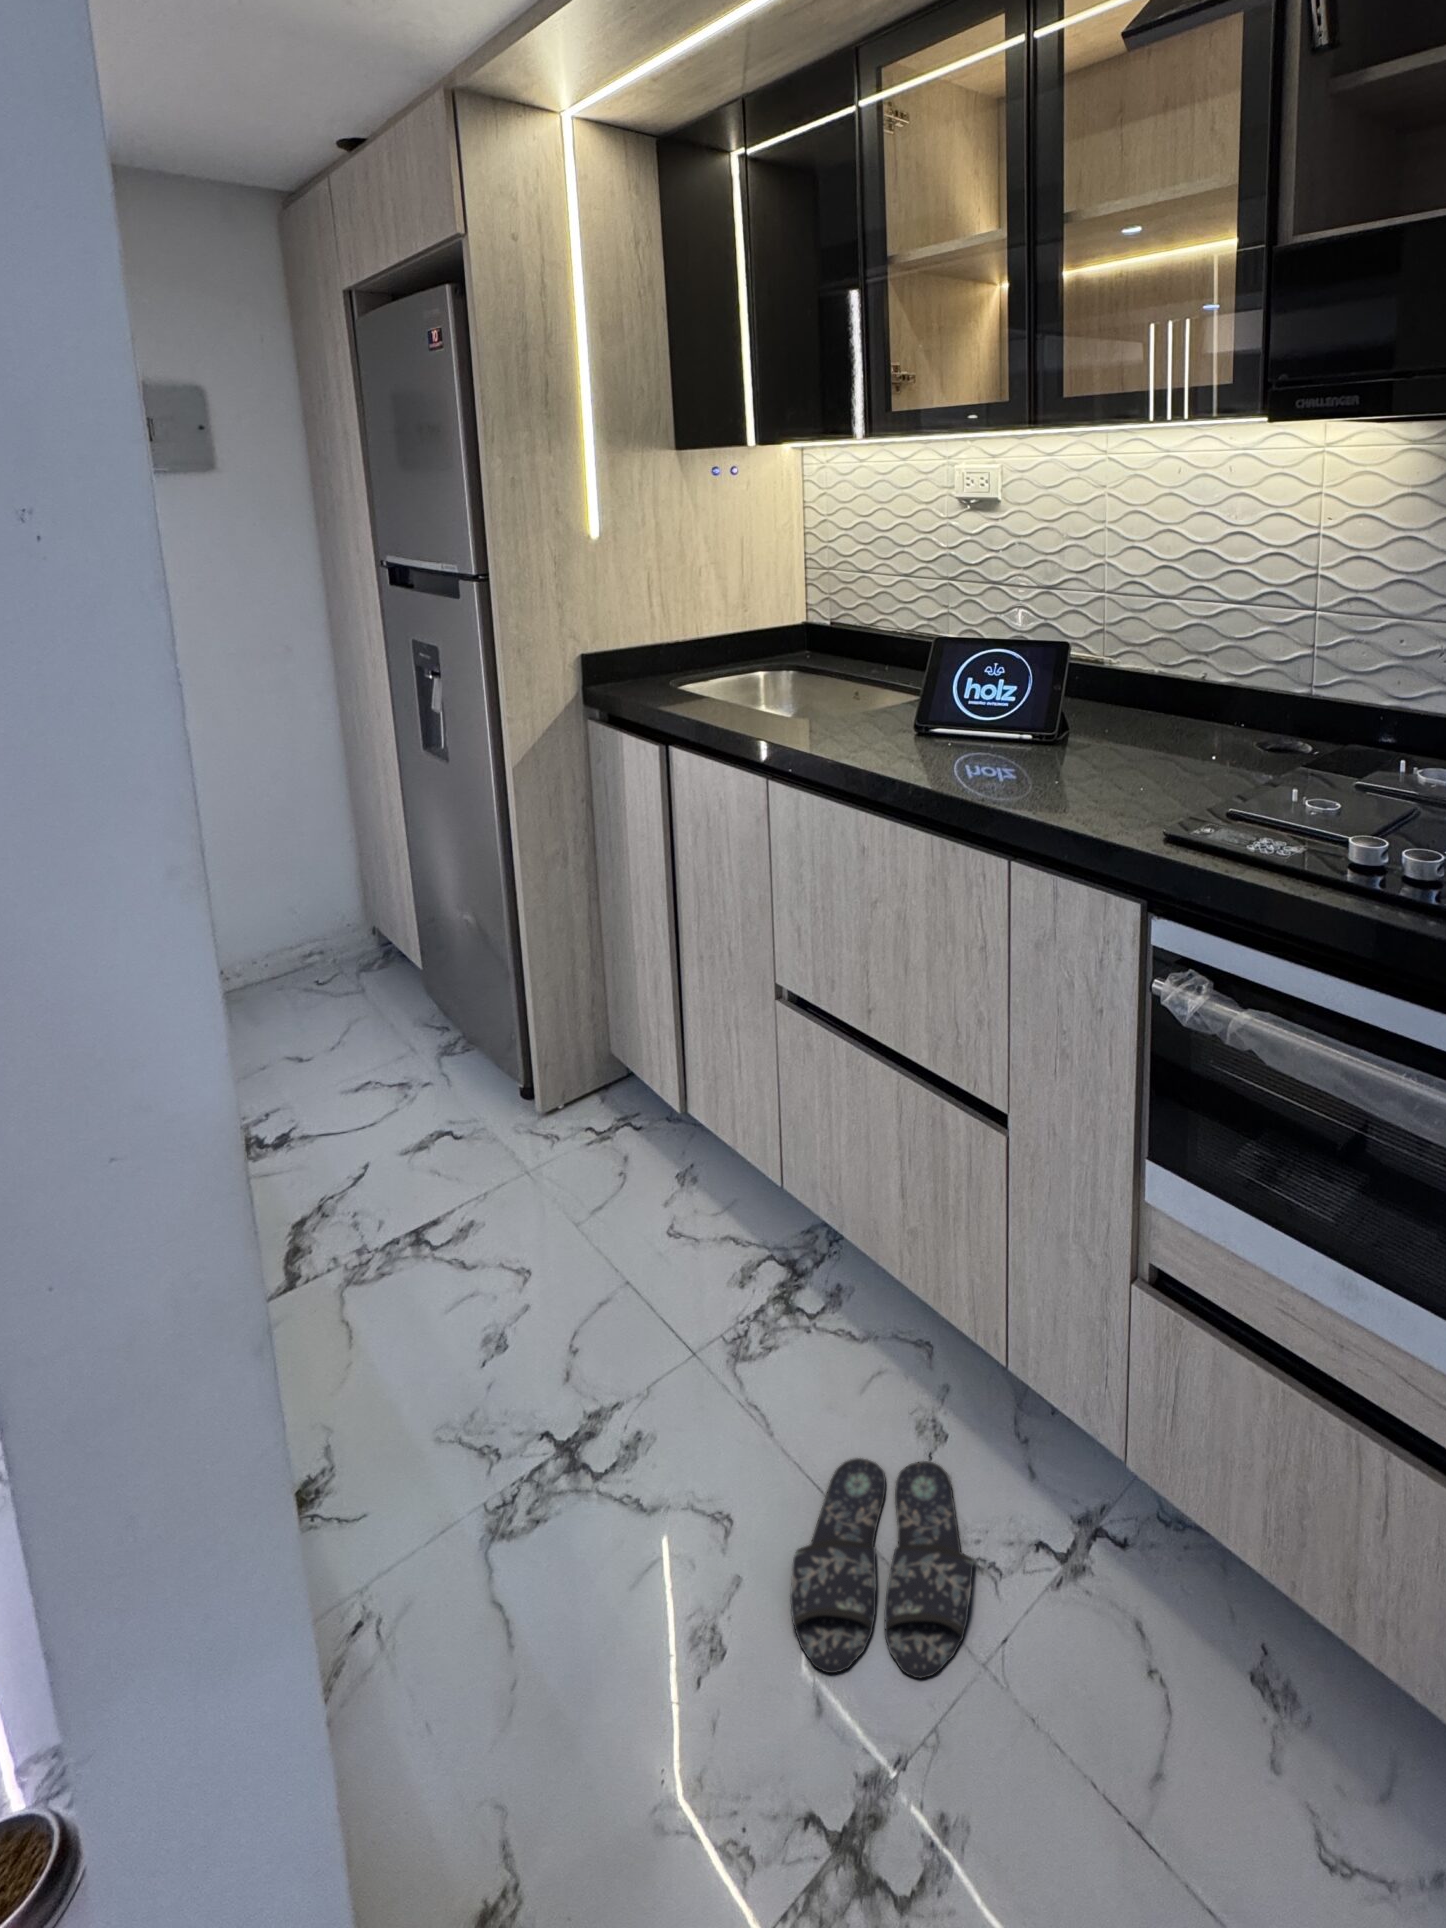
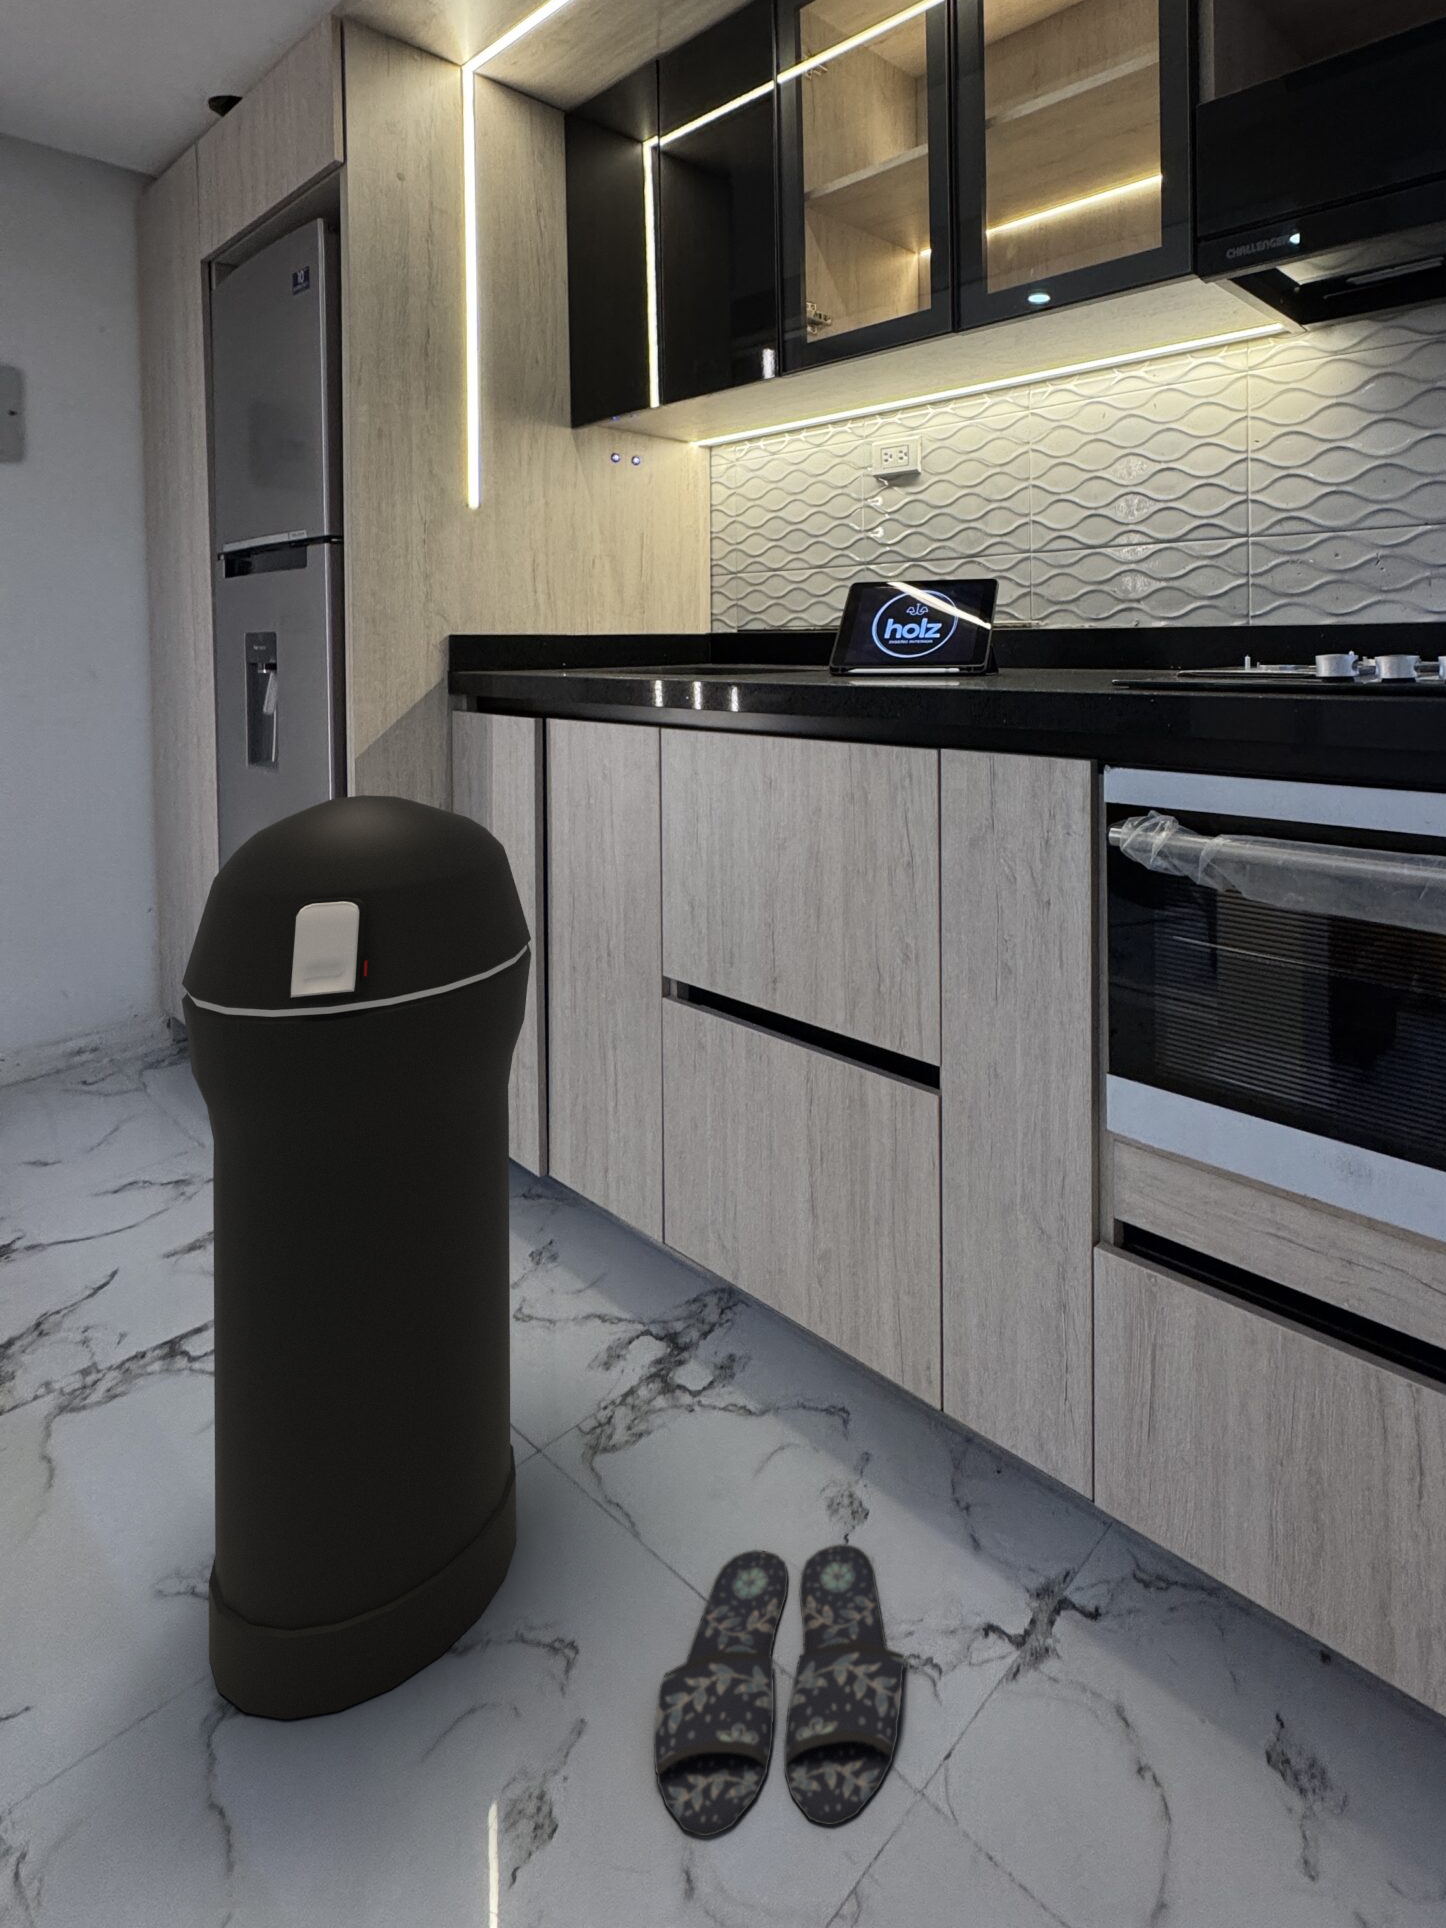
trash can: none [421,898,683,1547] -> present [182,795,531,1719]

